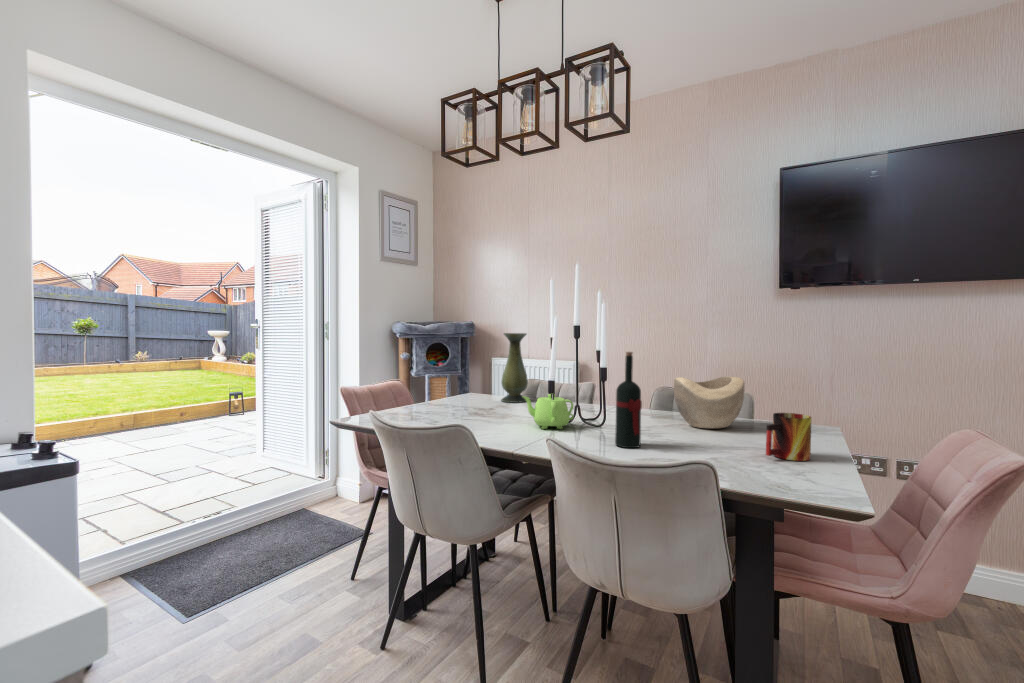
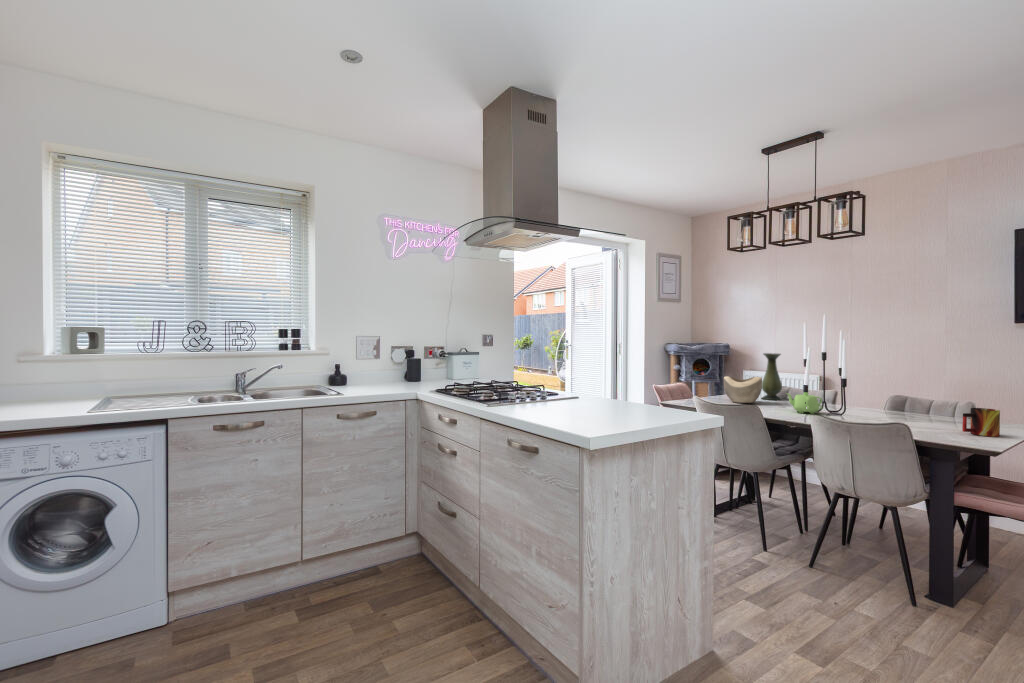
wine bottle: present [615,352,642,448] -> none [853,368,872,424]
decorative bowl: present [674,377,745,428] -> present [724,376,762,403]

